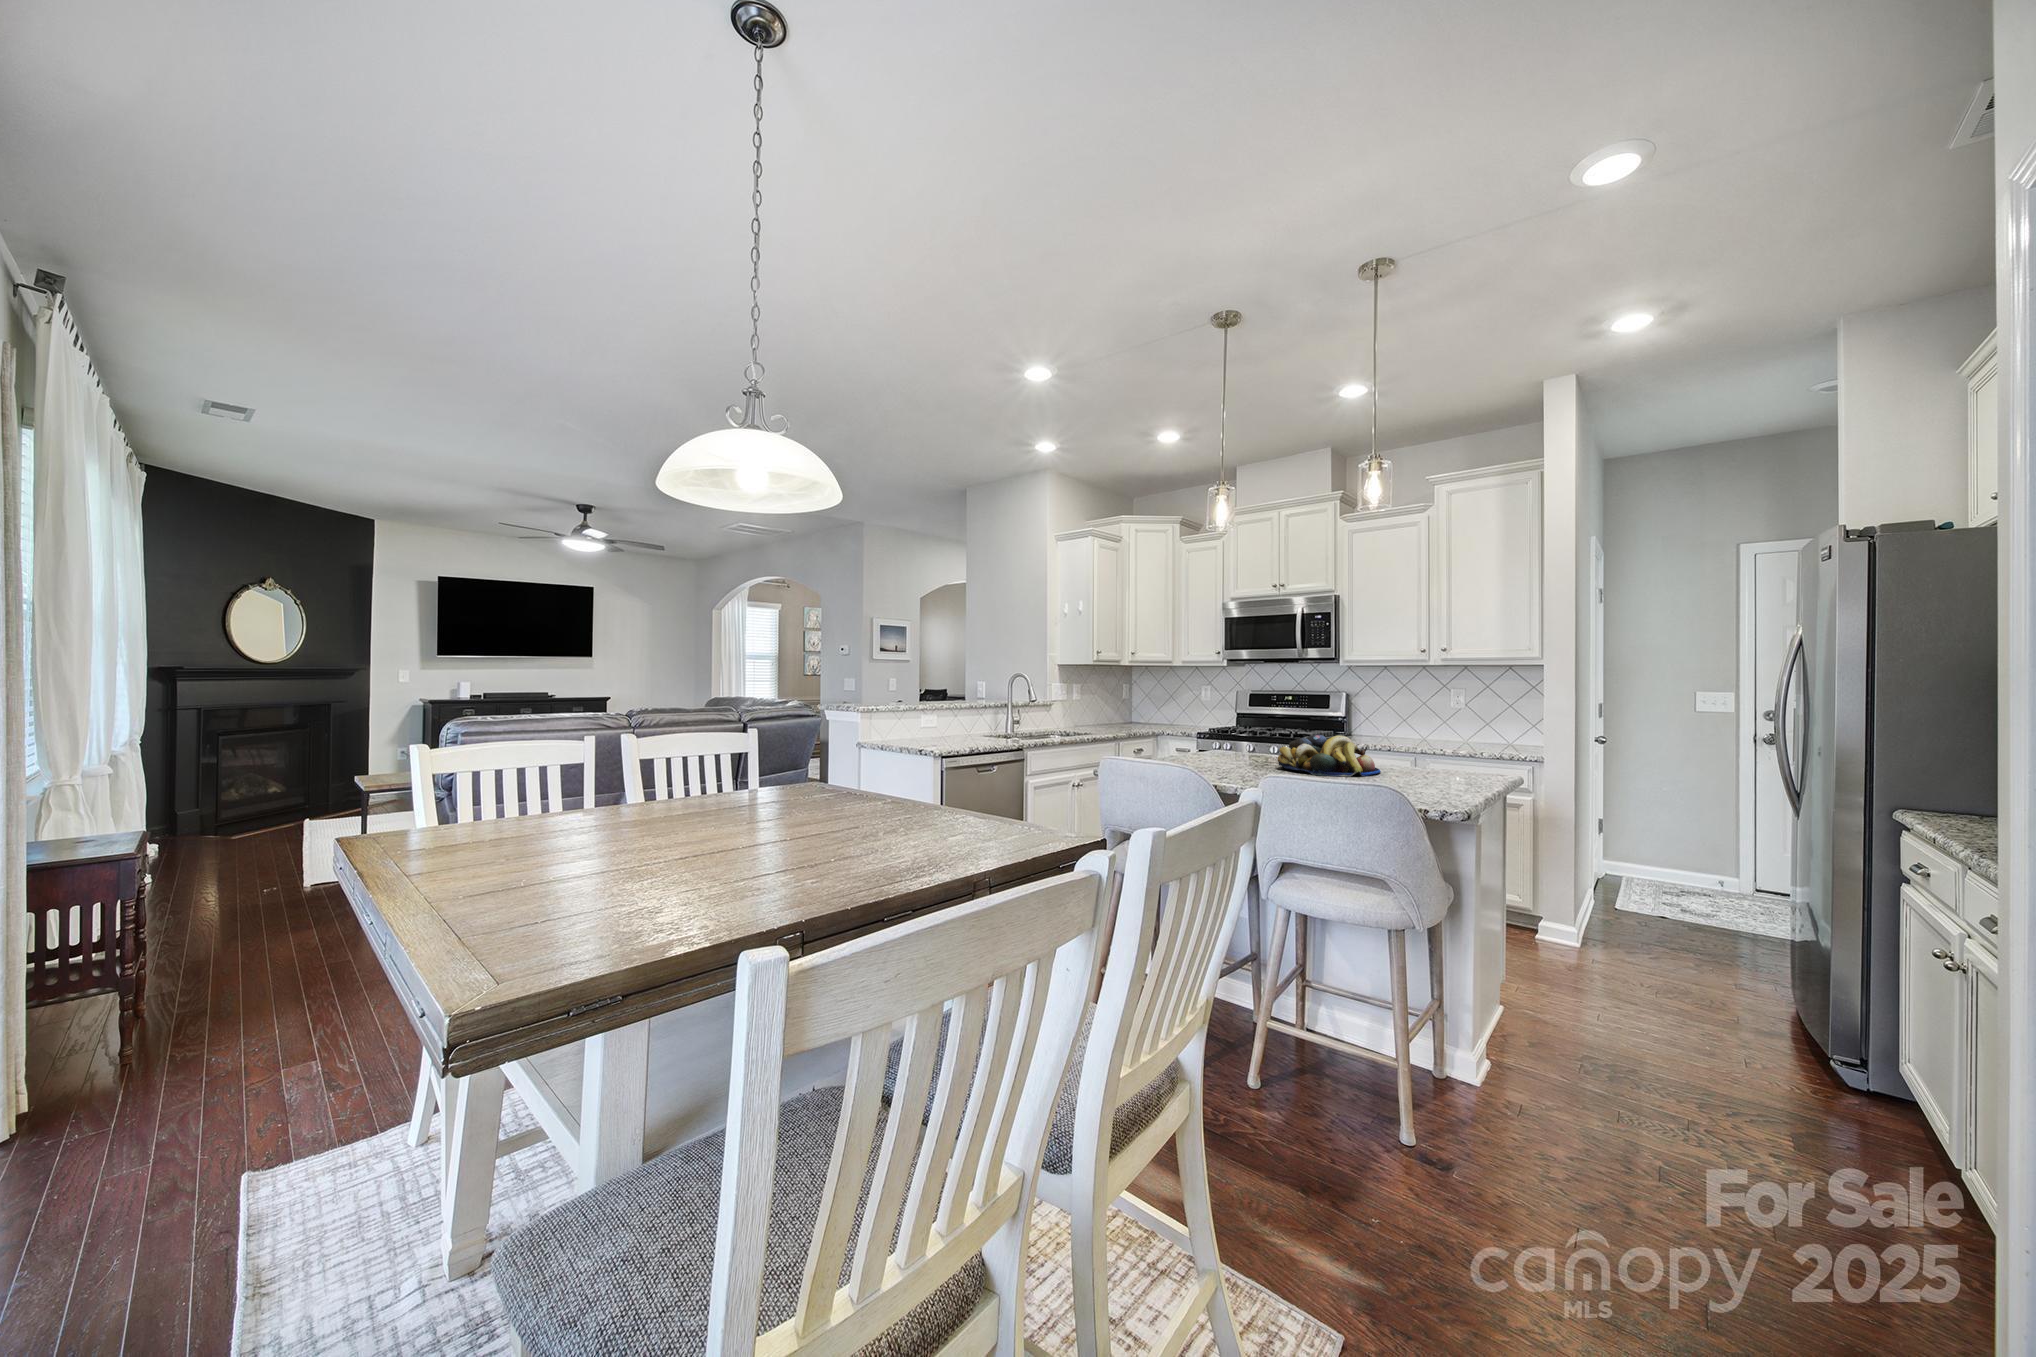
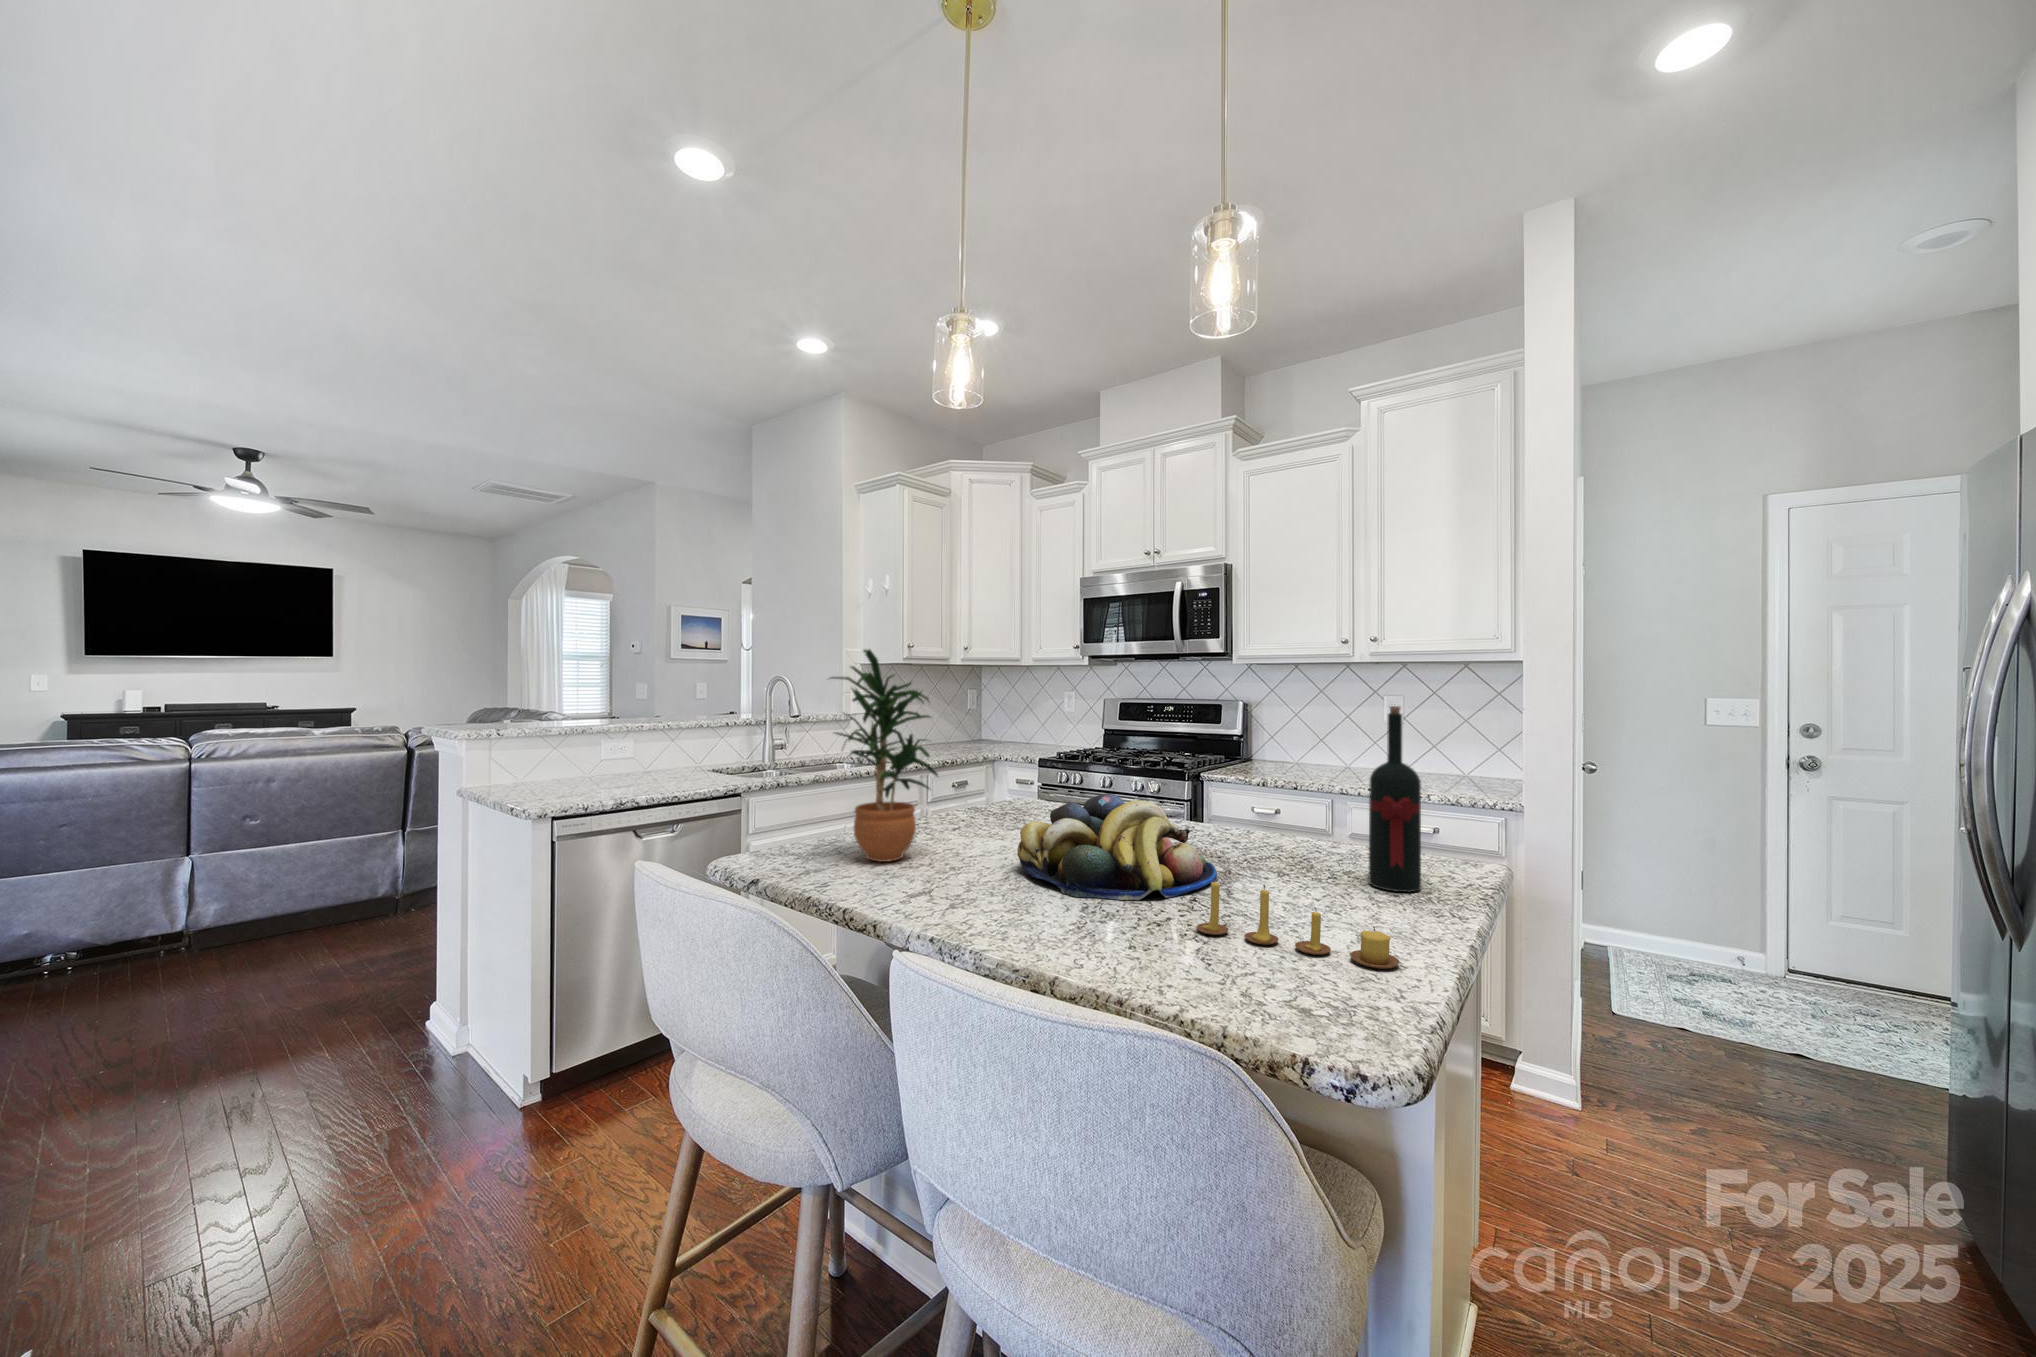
potted plant: none [1175,661,1229,766] -> present [831,649,938,862]
wine bottle: none [1456,690,1482,776] -> present [1369,706,1421,892]
candle: none [1385,760,1475,790] -> present [1196,877,1399,969]

